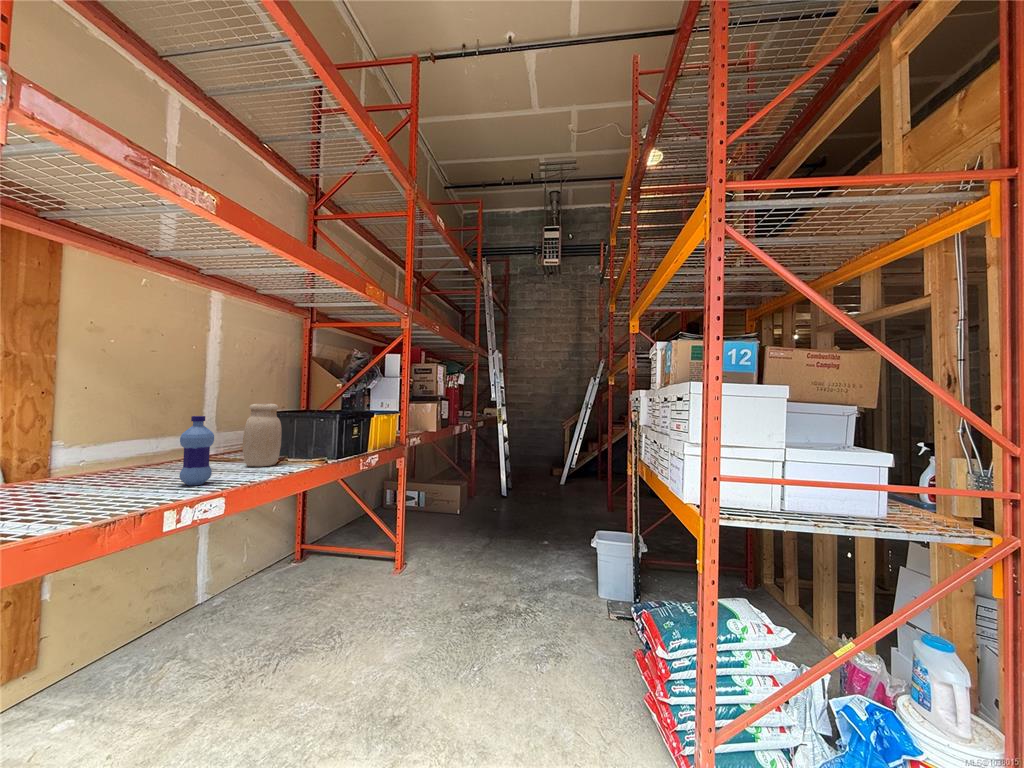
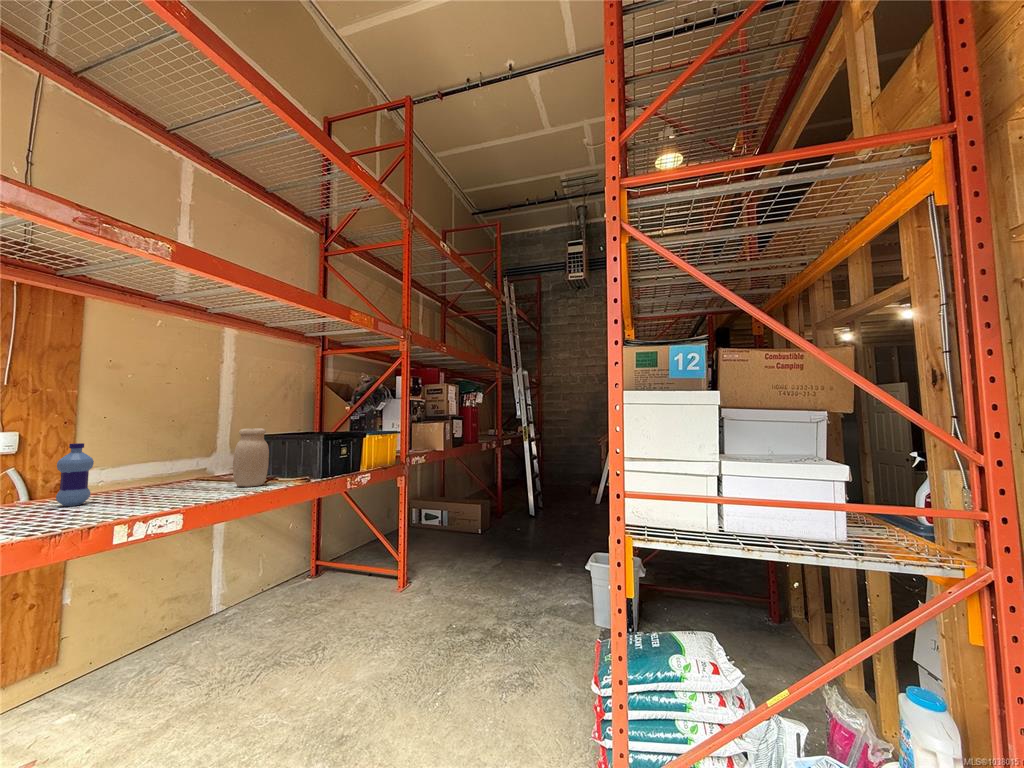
water bottle: present [179,416,214,485] -> present [56,443,94,506]

